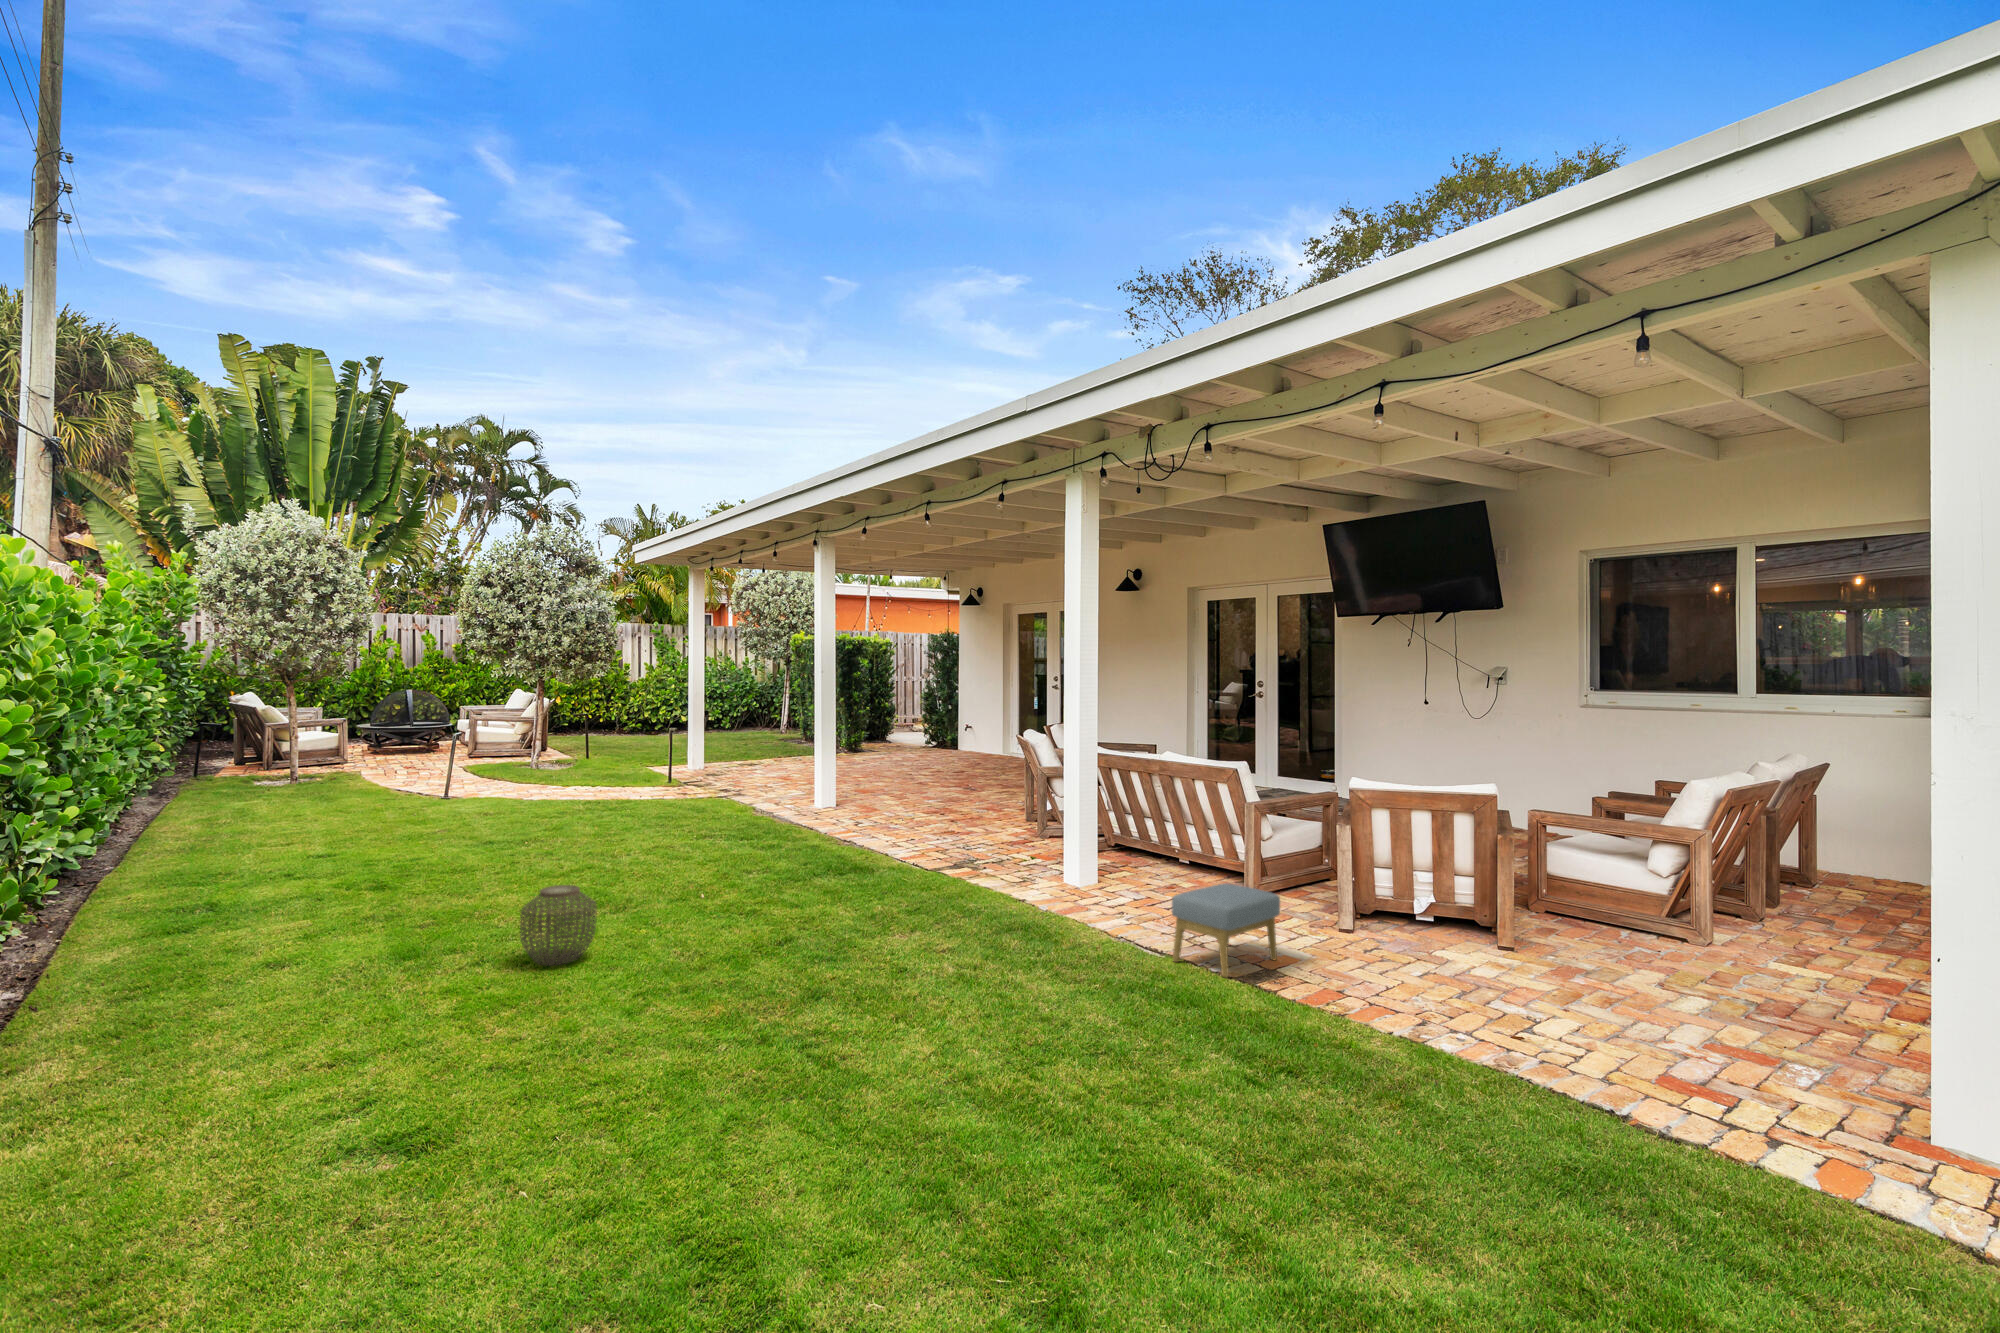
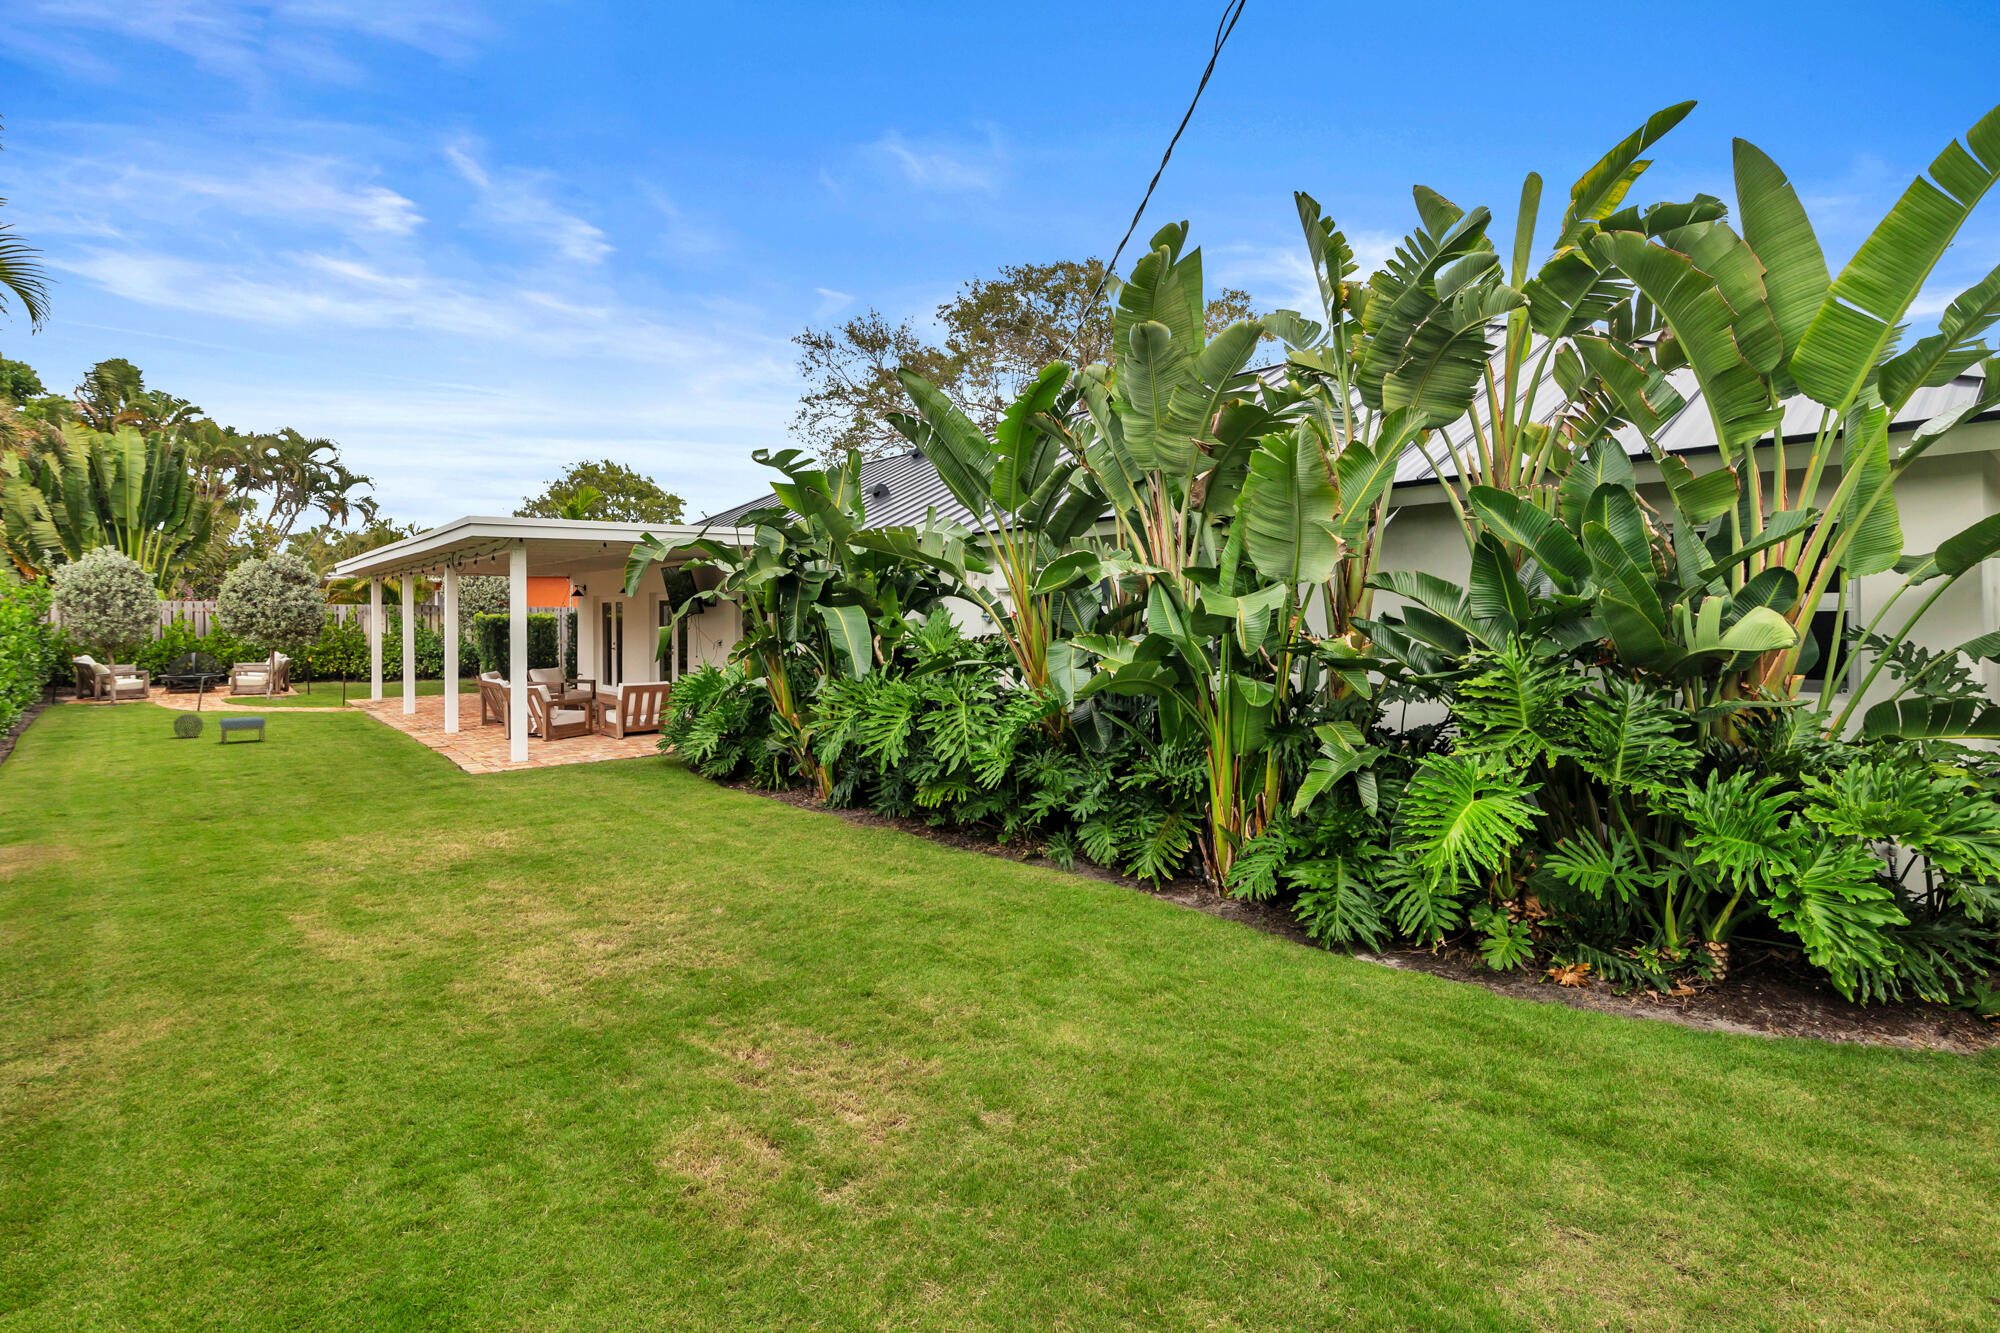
footstool: present [1172,883,1280,977] -> present [220,717,266,744]

